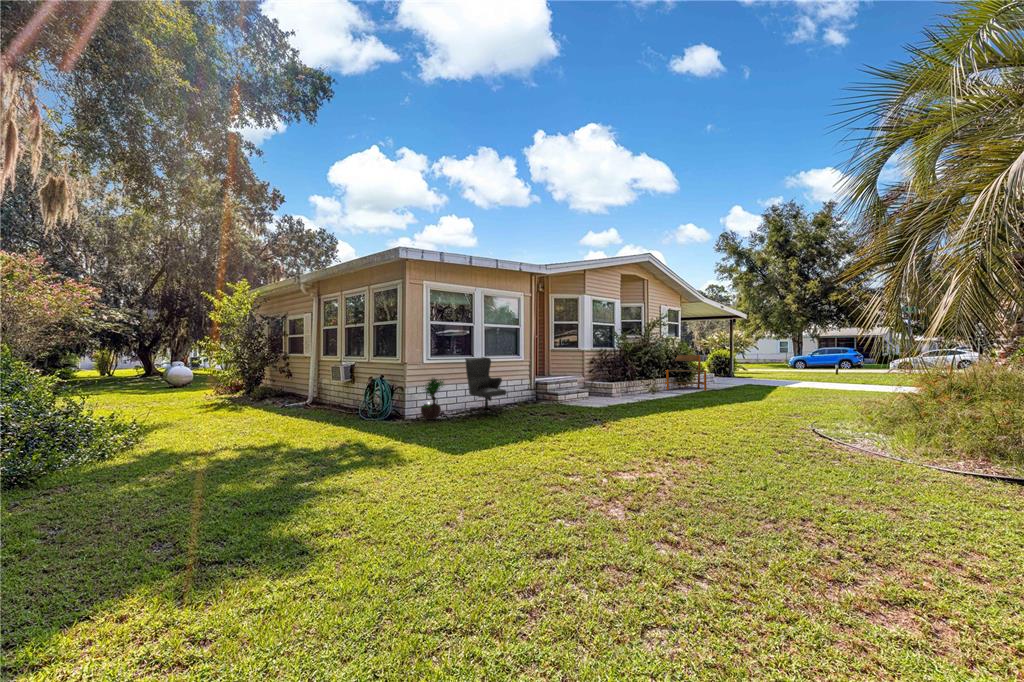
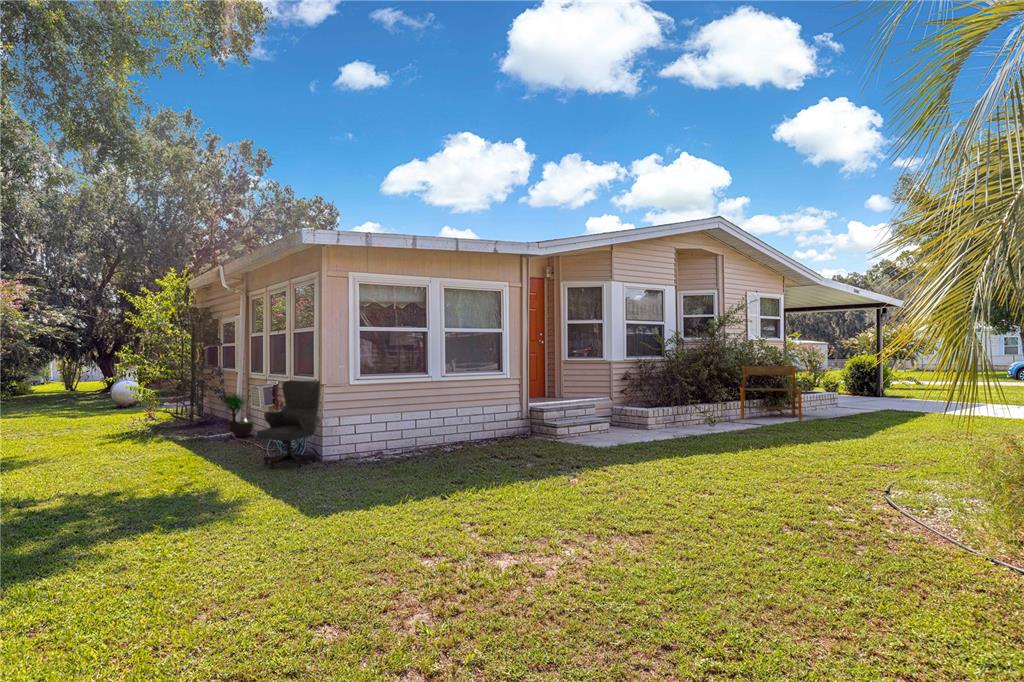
chair: present [465,357,506,416] -> present [257,380,320,469]
potted tree: present [421,378,443,420] -> present [222,394,253,437]

